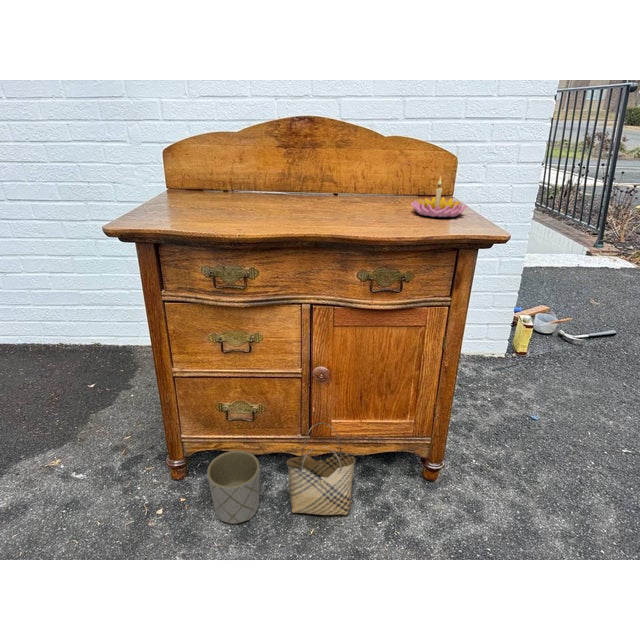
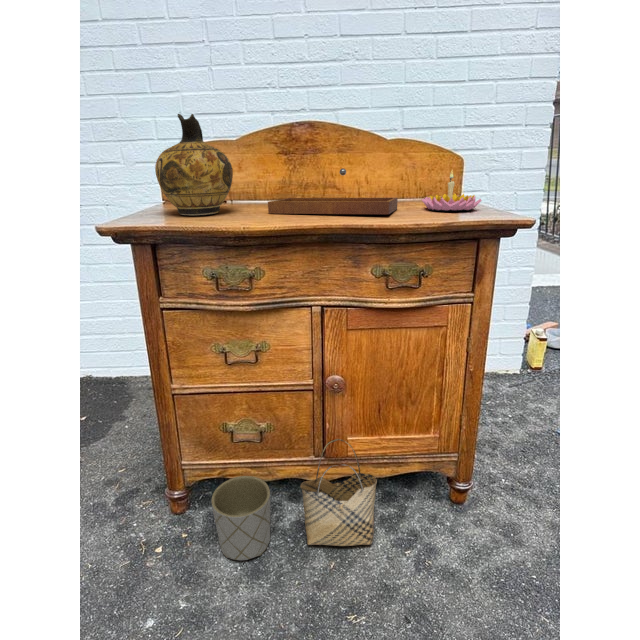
ceramic jug: none [158,117,231,214] -> present [155,114,233,215]
tray: none [264,171,388,222] -> present [268,169,398,214]

